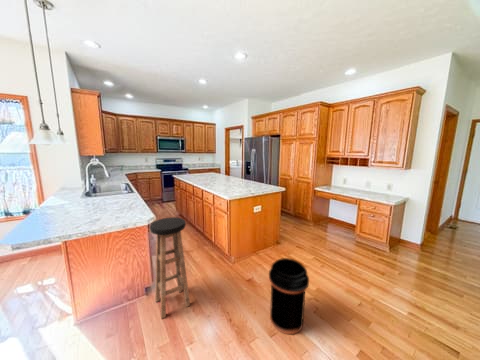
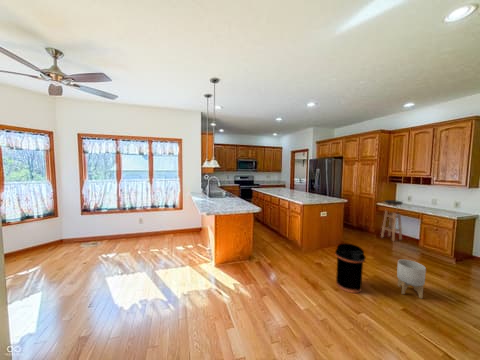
bar stool: present [150,217,190,318] -> present [381,200,402,241]
planter: none [344,269,379,322] -> present [397,259,426,299]

